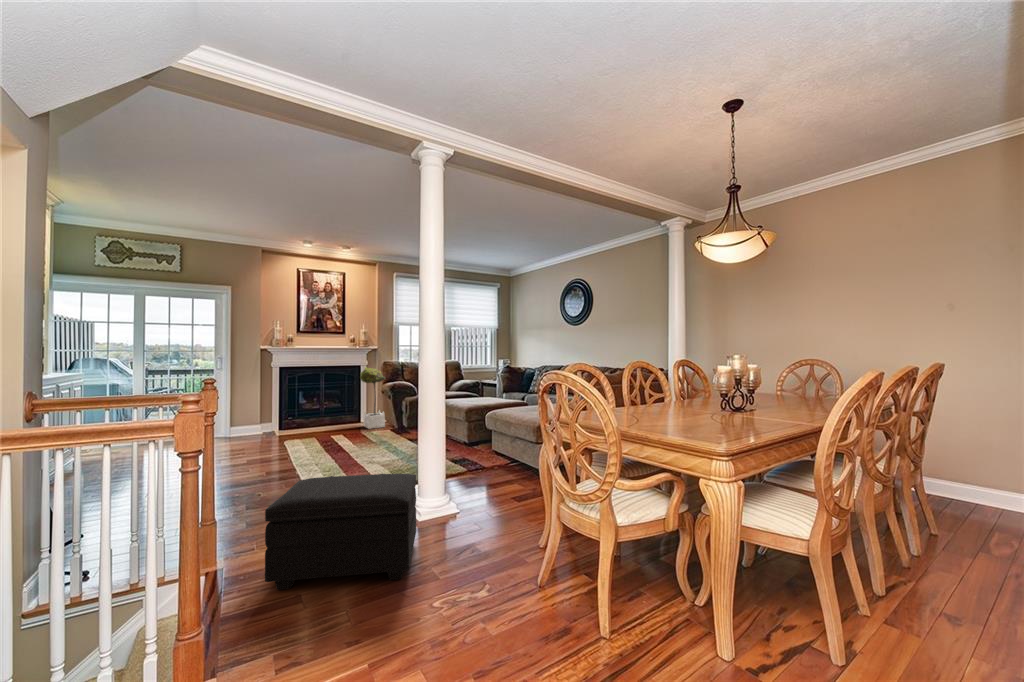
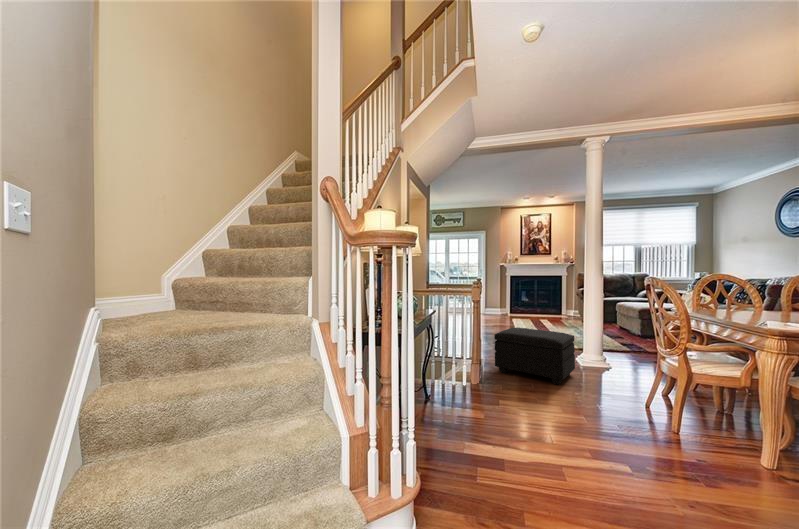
potted tree: present [360,367,386,429] -> none [560,276,580,319]

